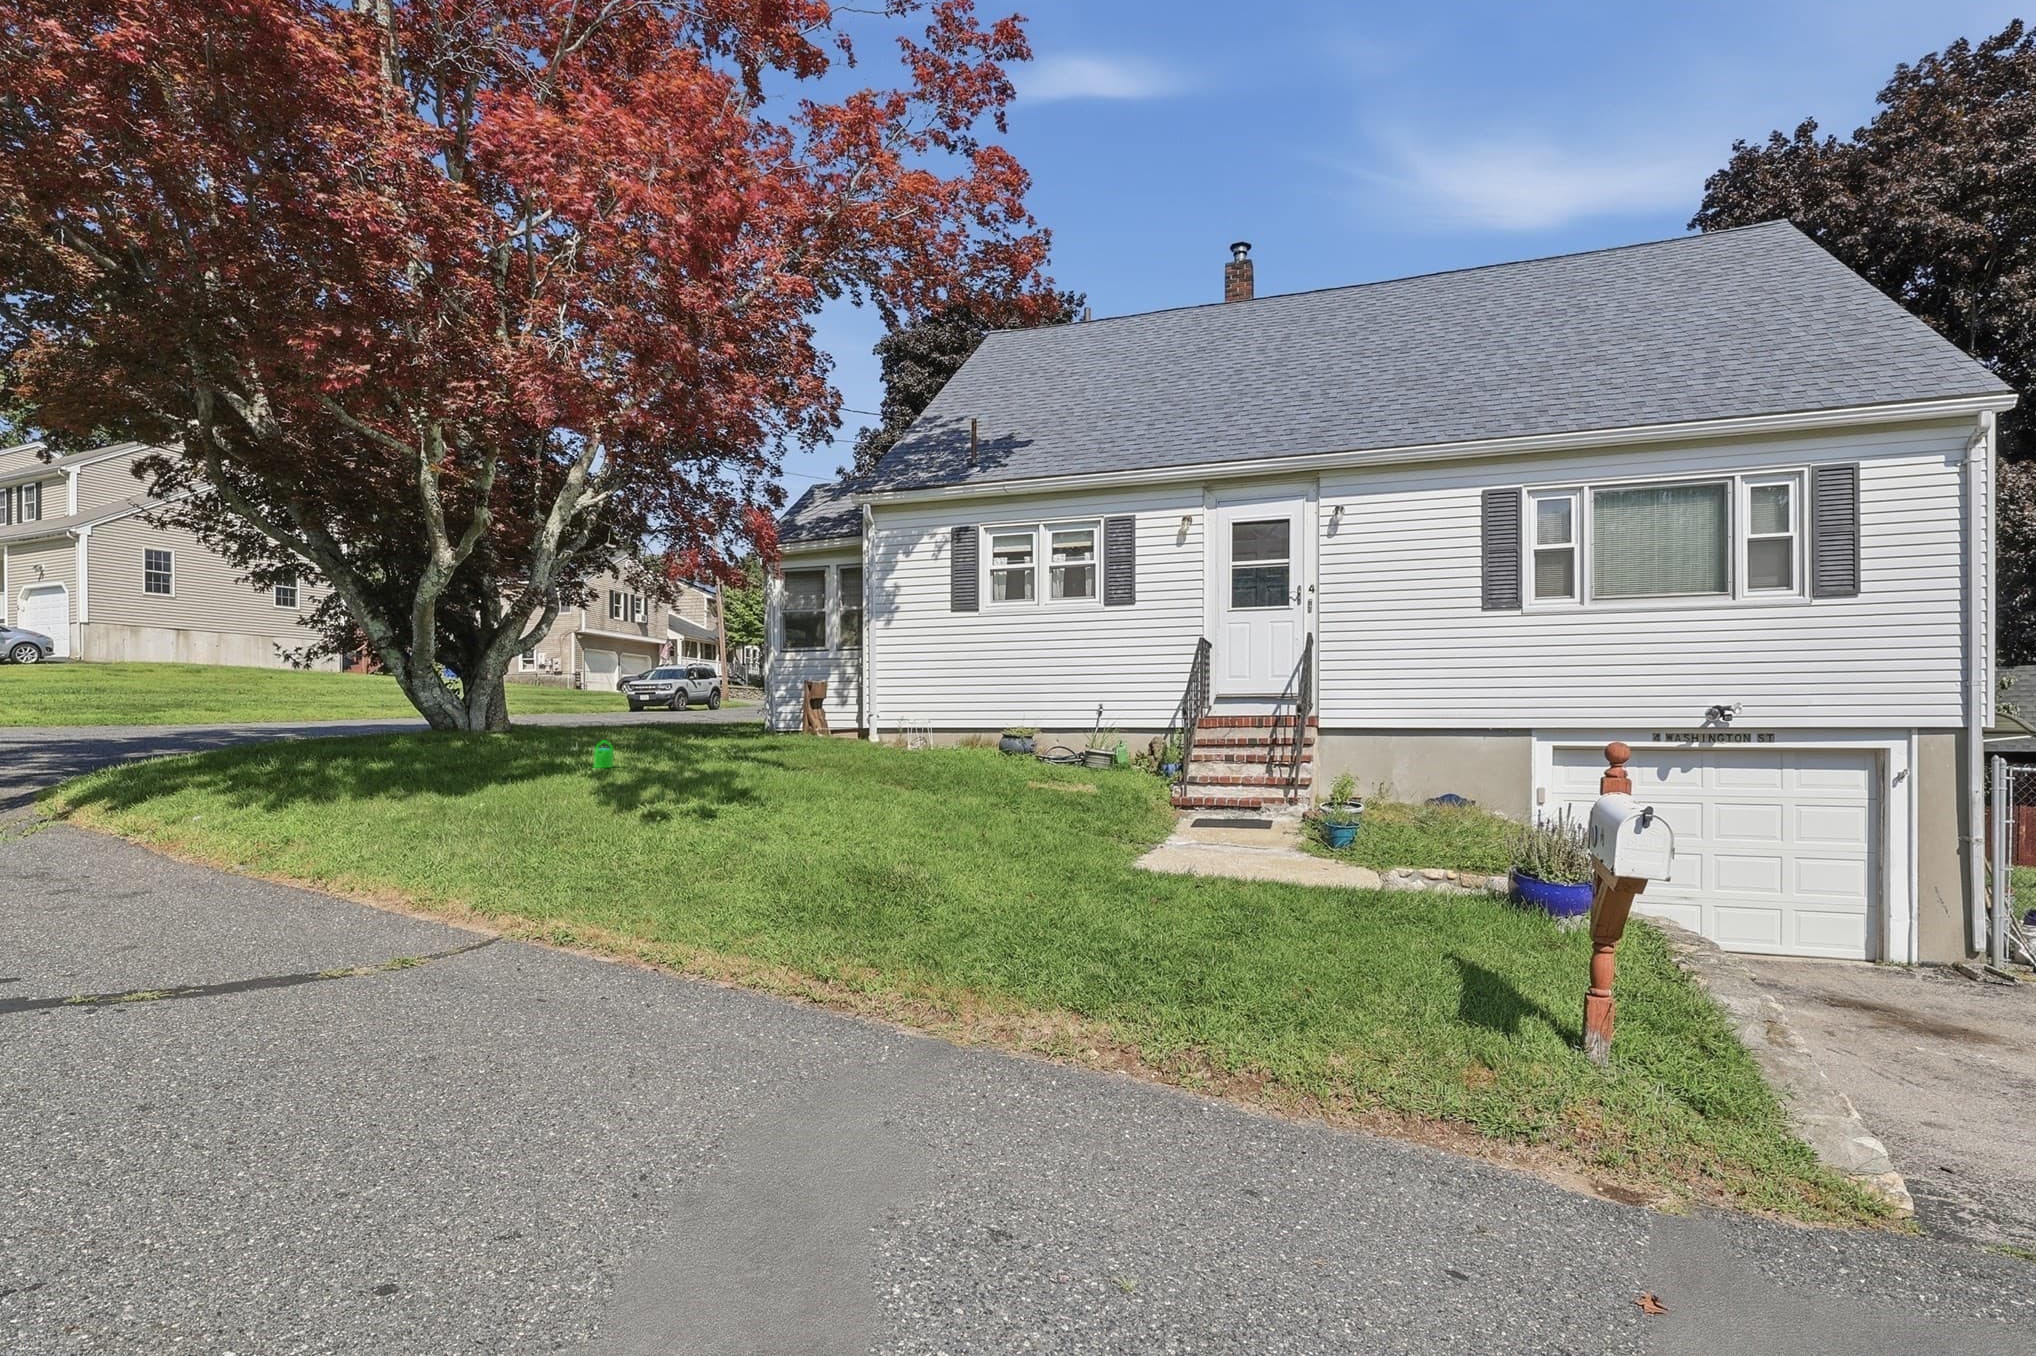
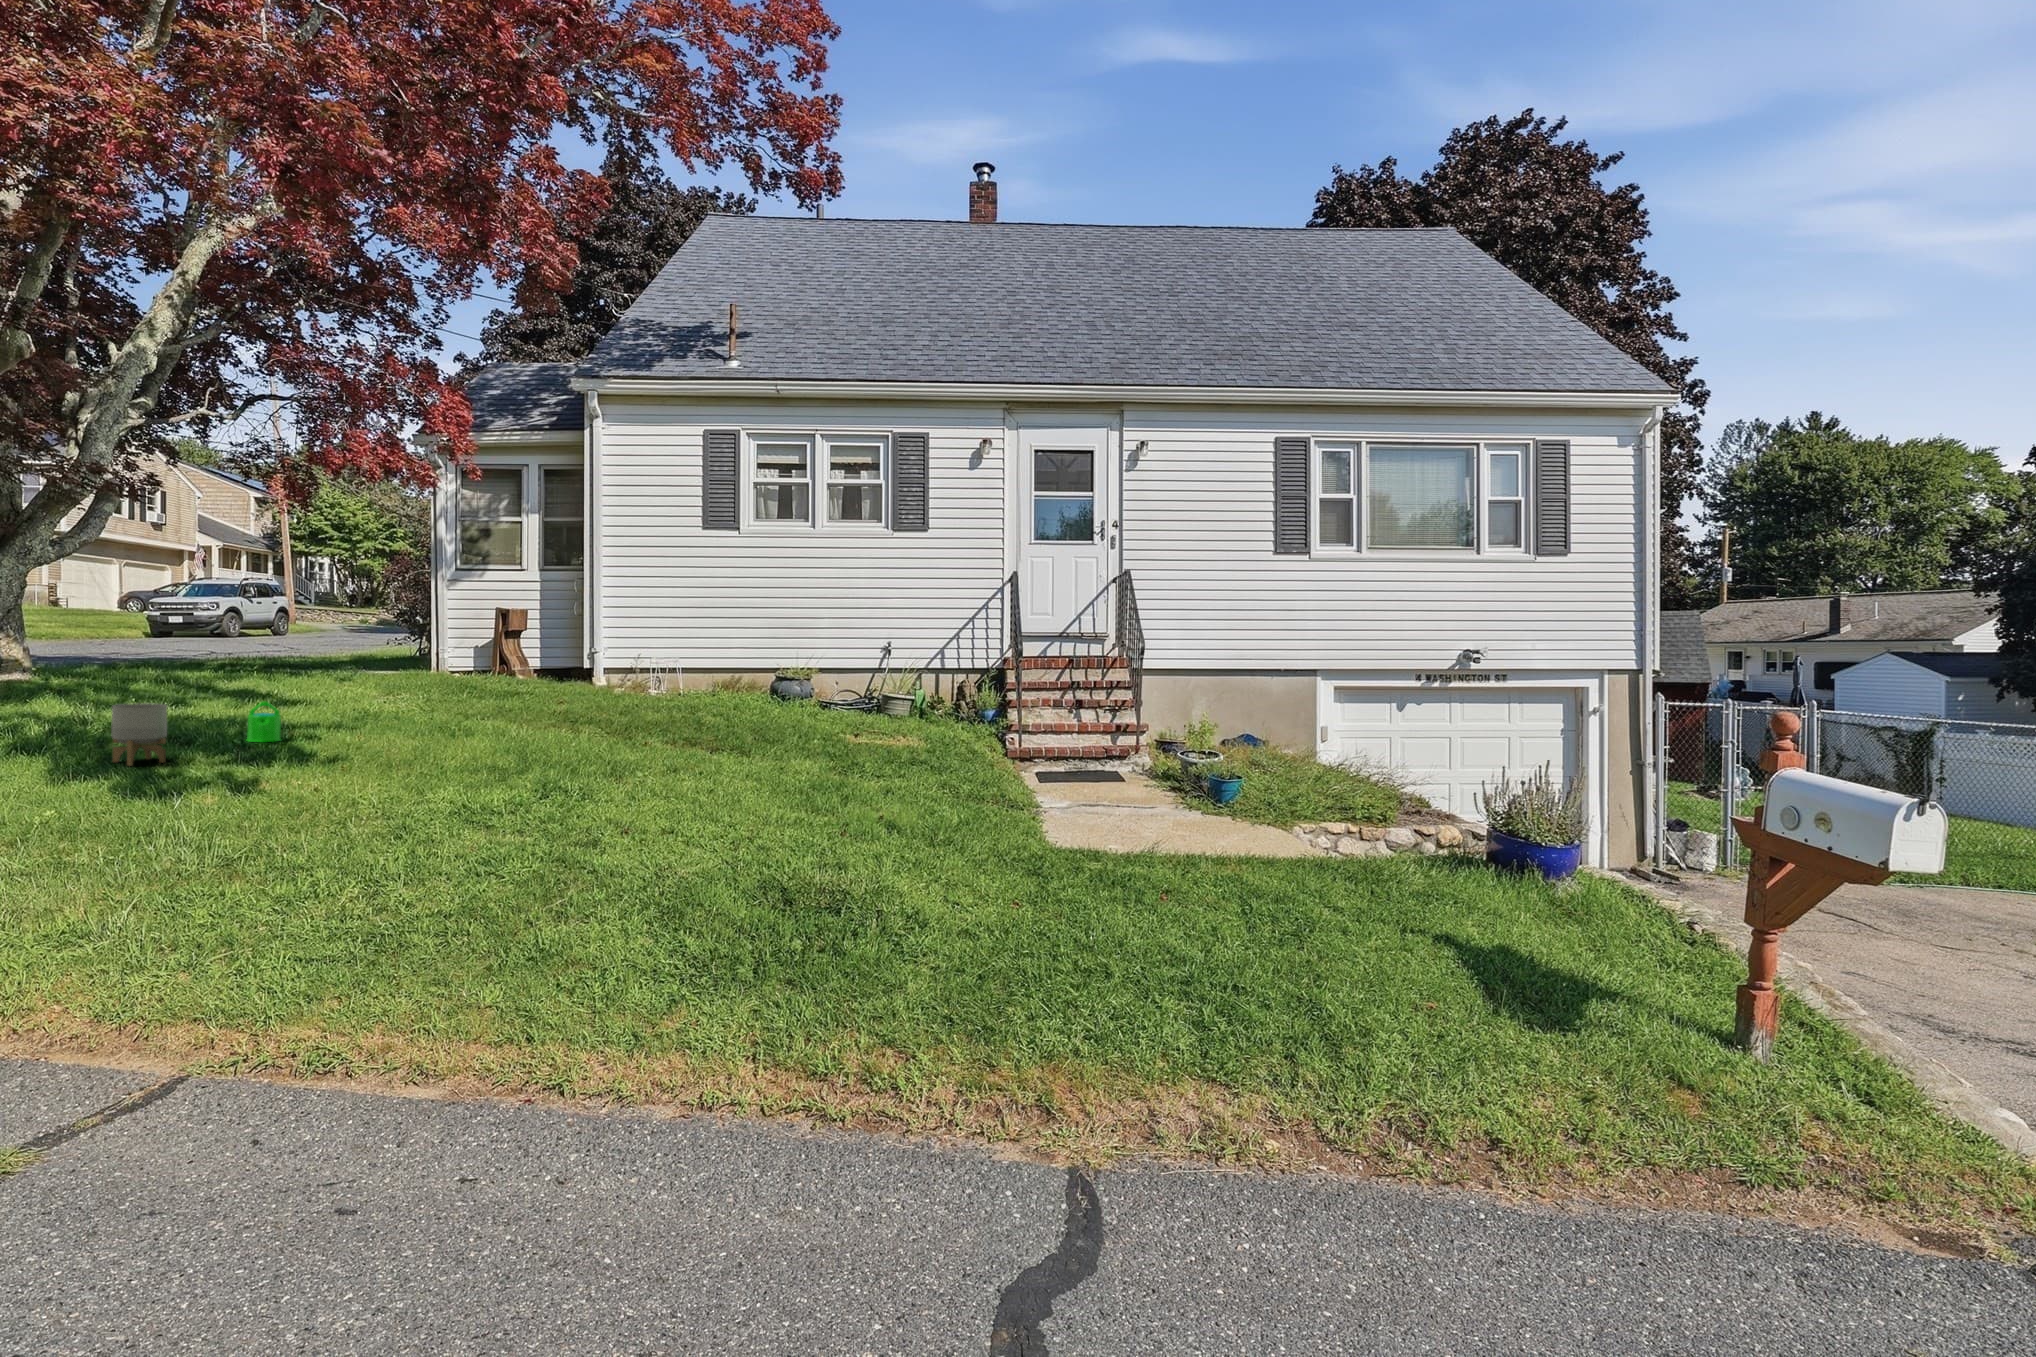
planter: none [518,740,550,780] -> present [111,703,167,766]

